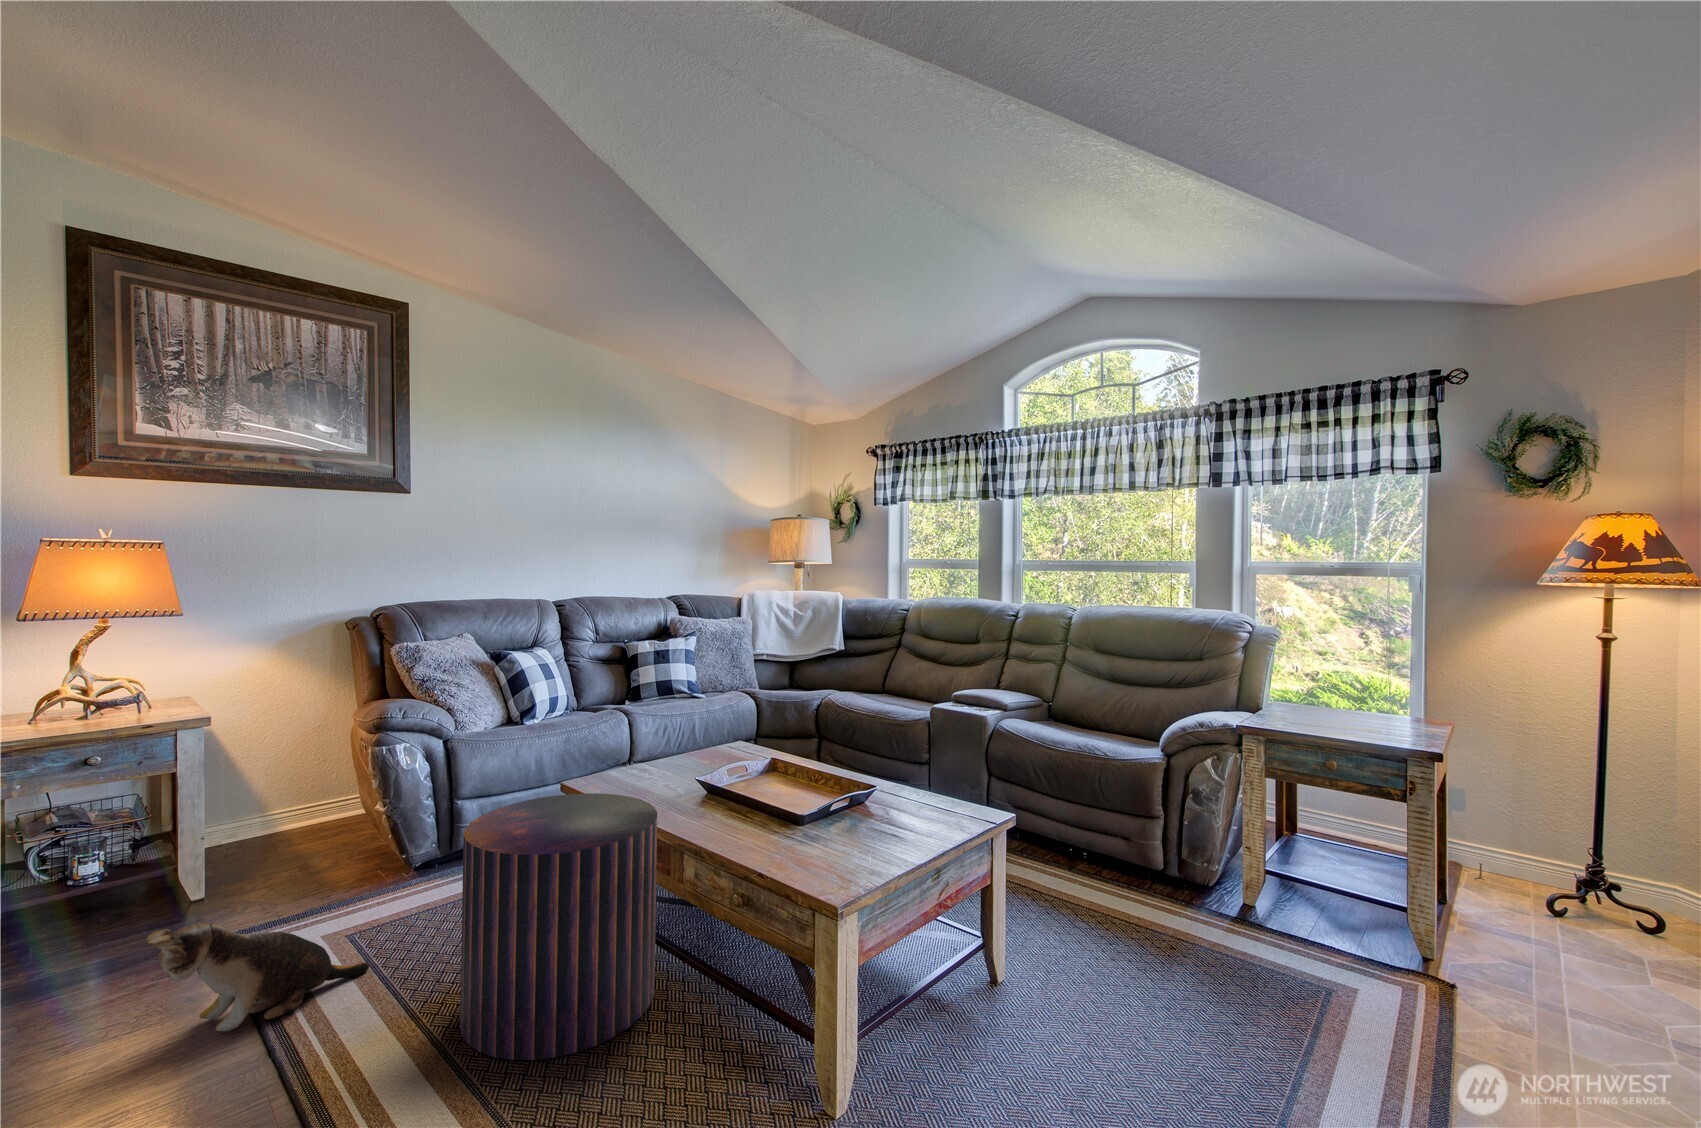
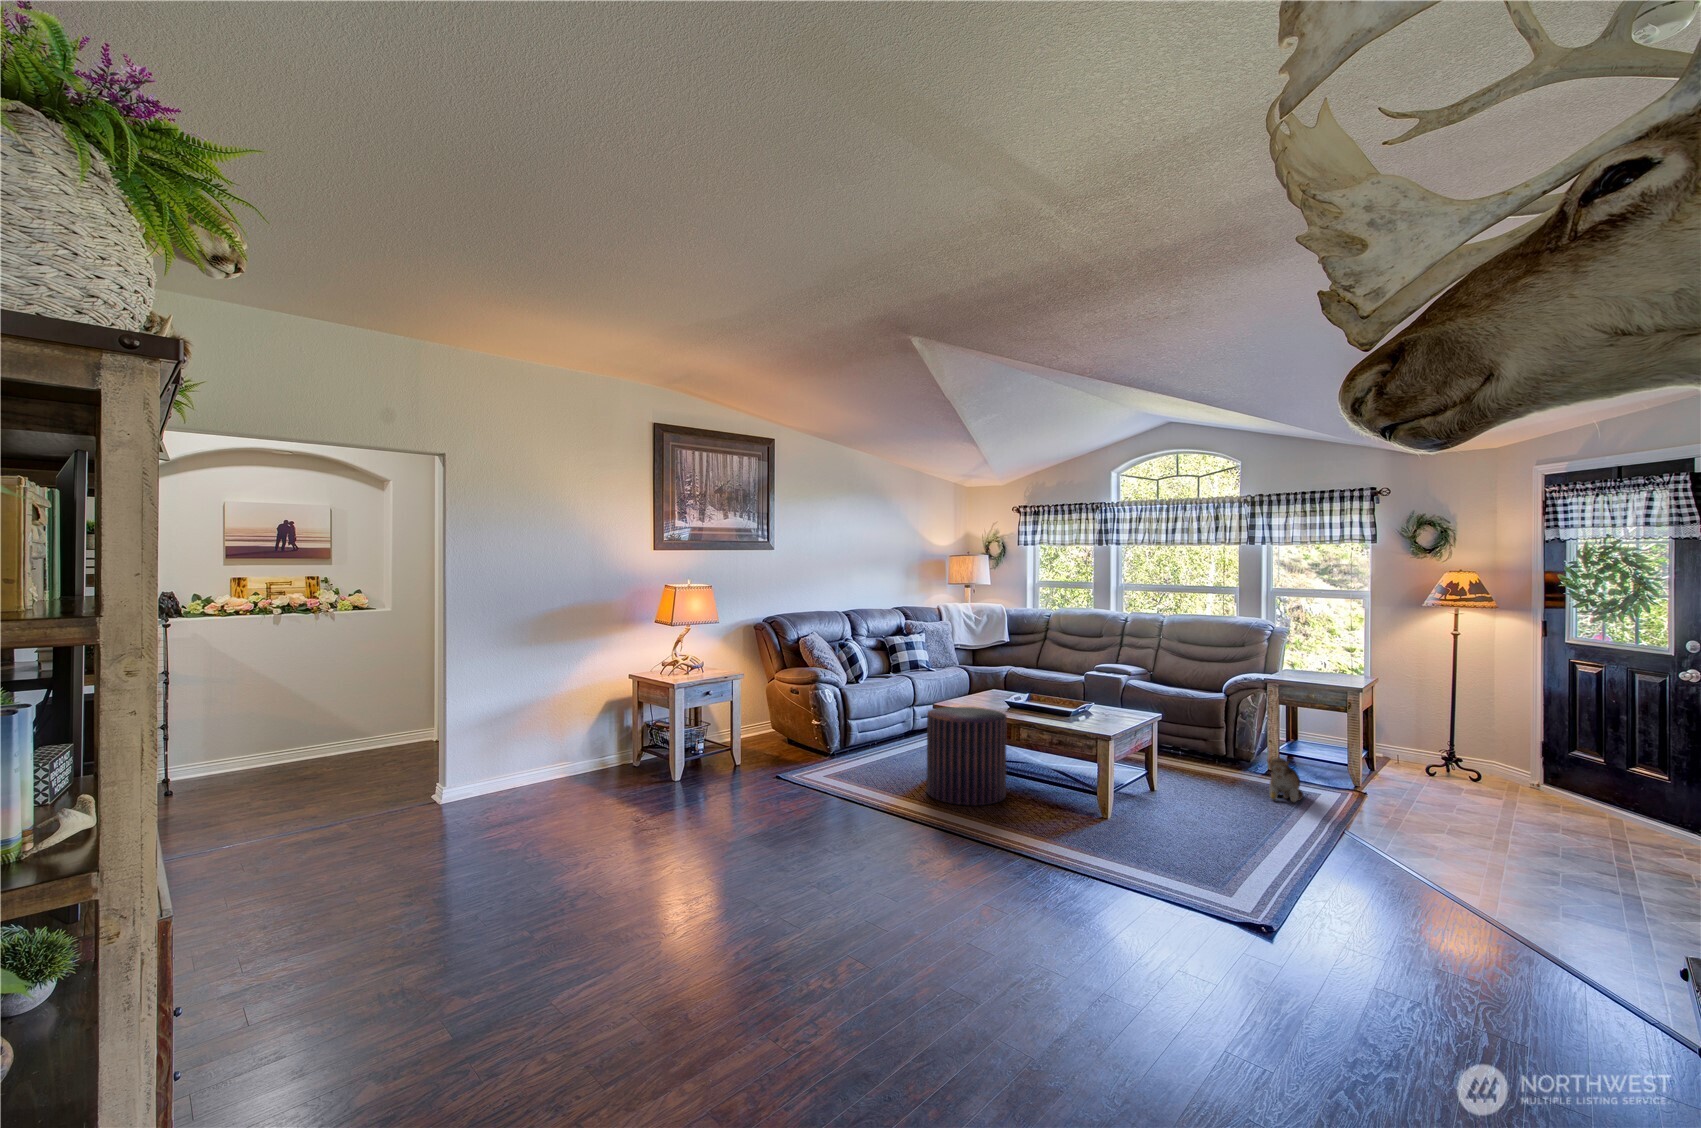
plush toy: present [146,923,369,1031] -> present [1268,757,1303,802]

